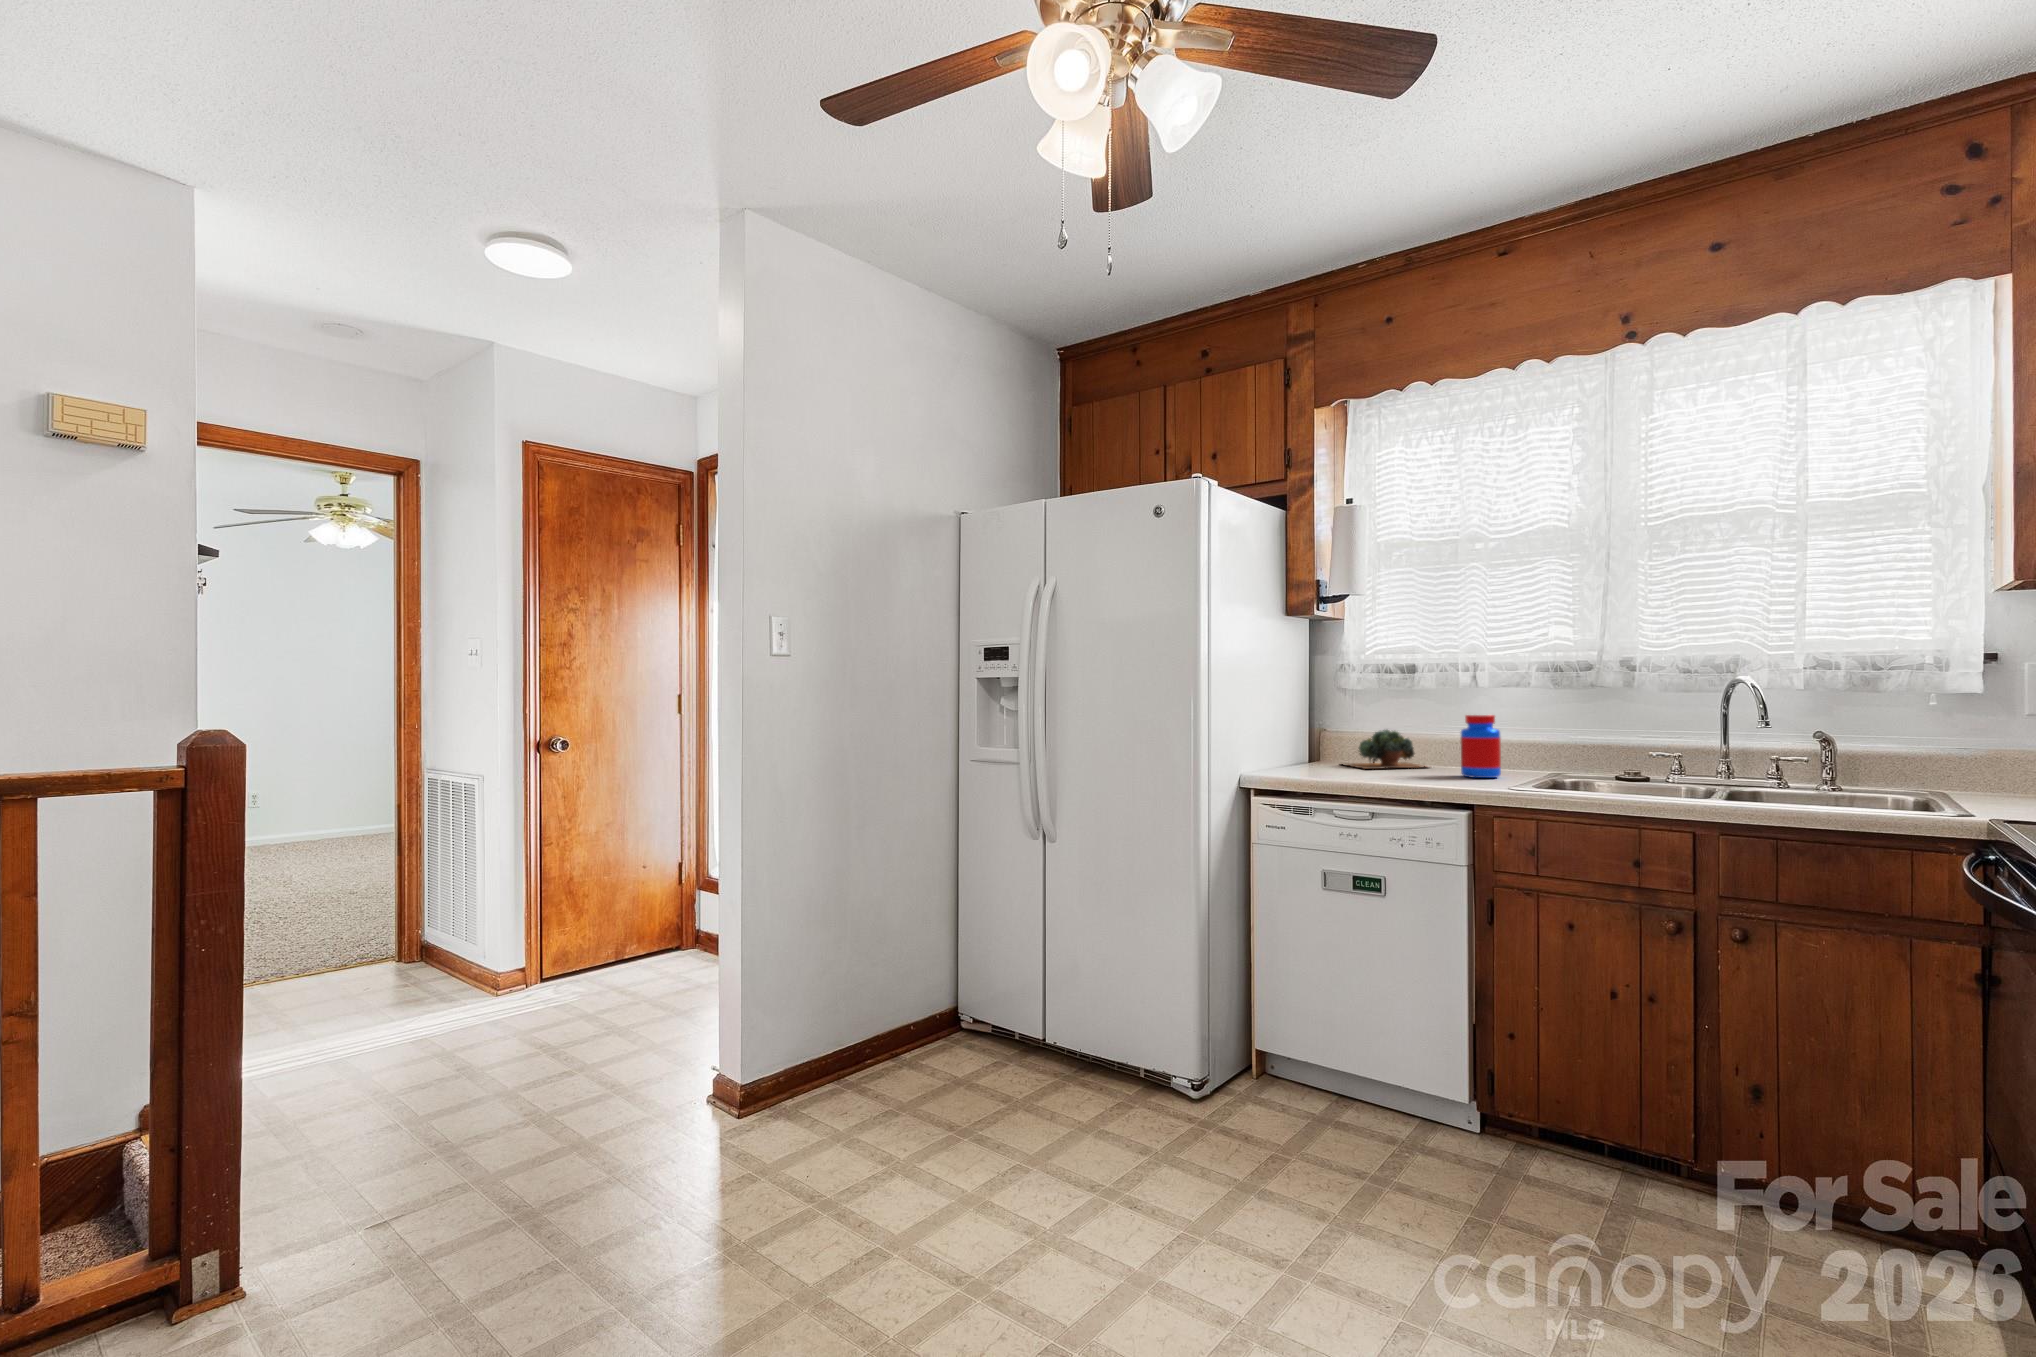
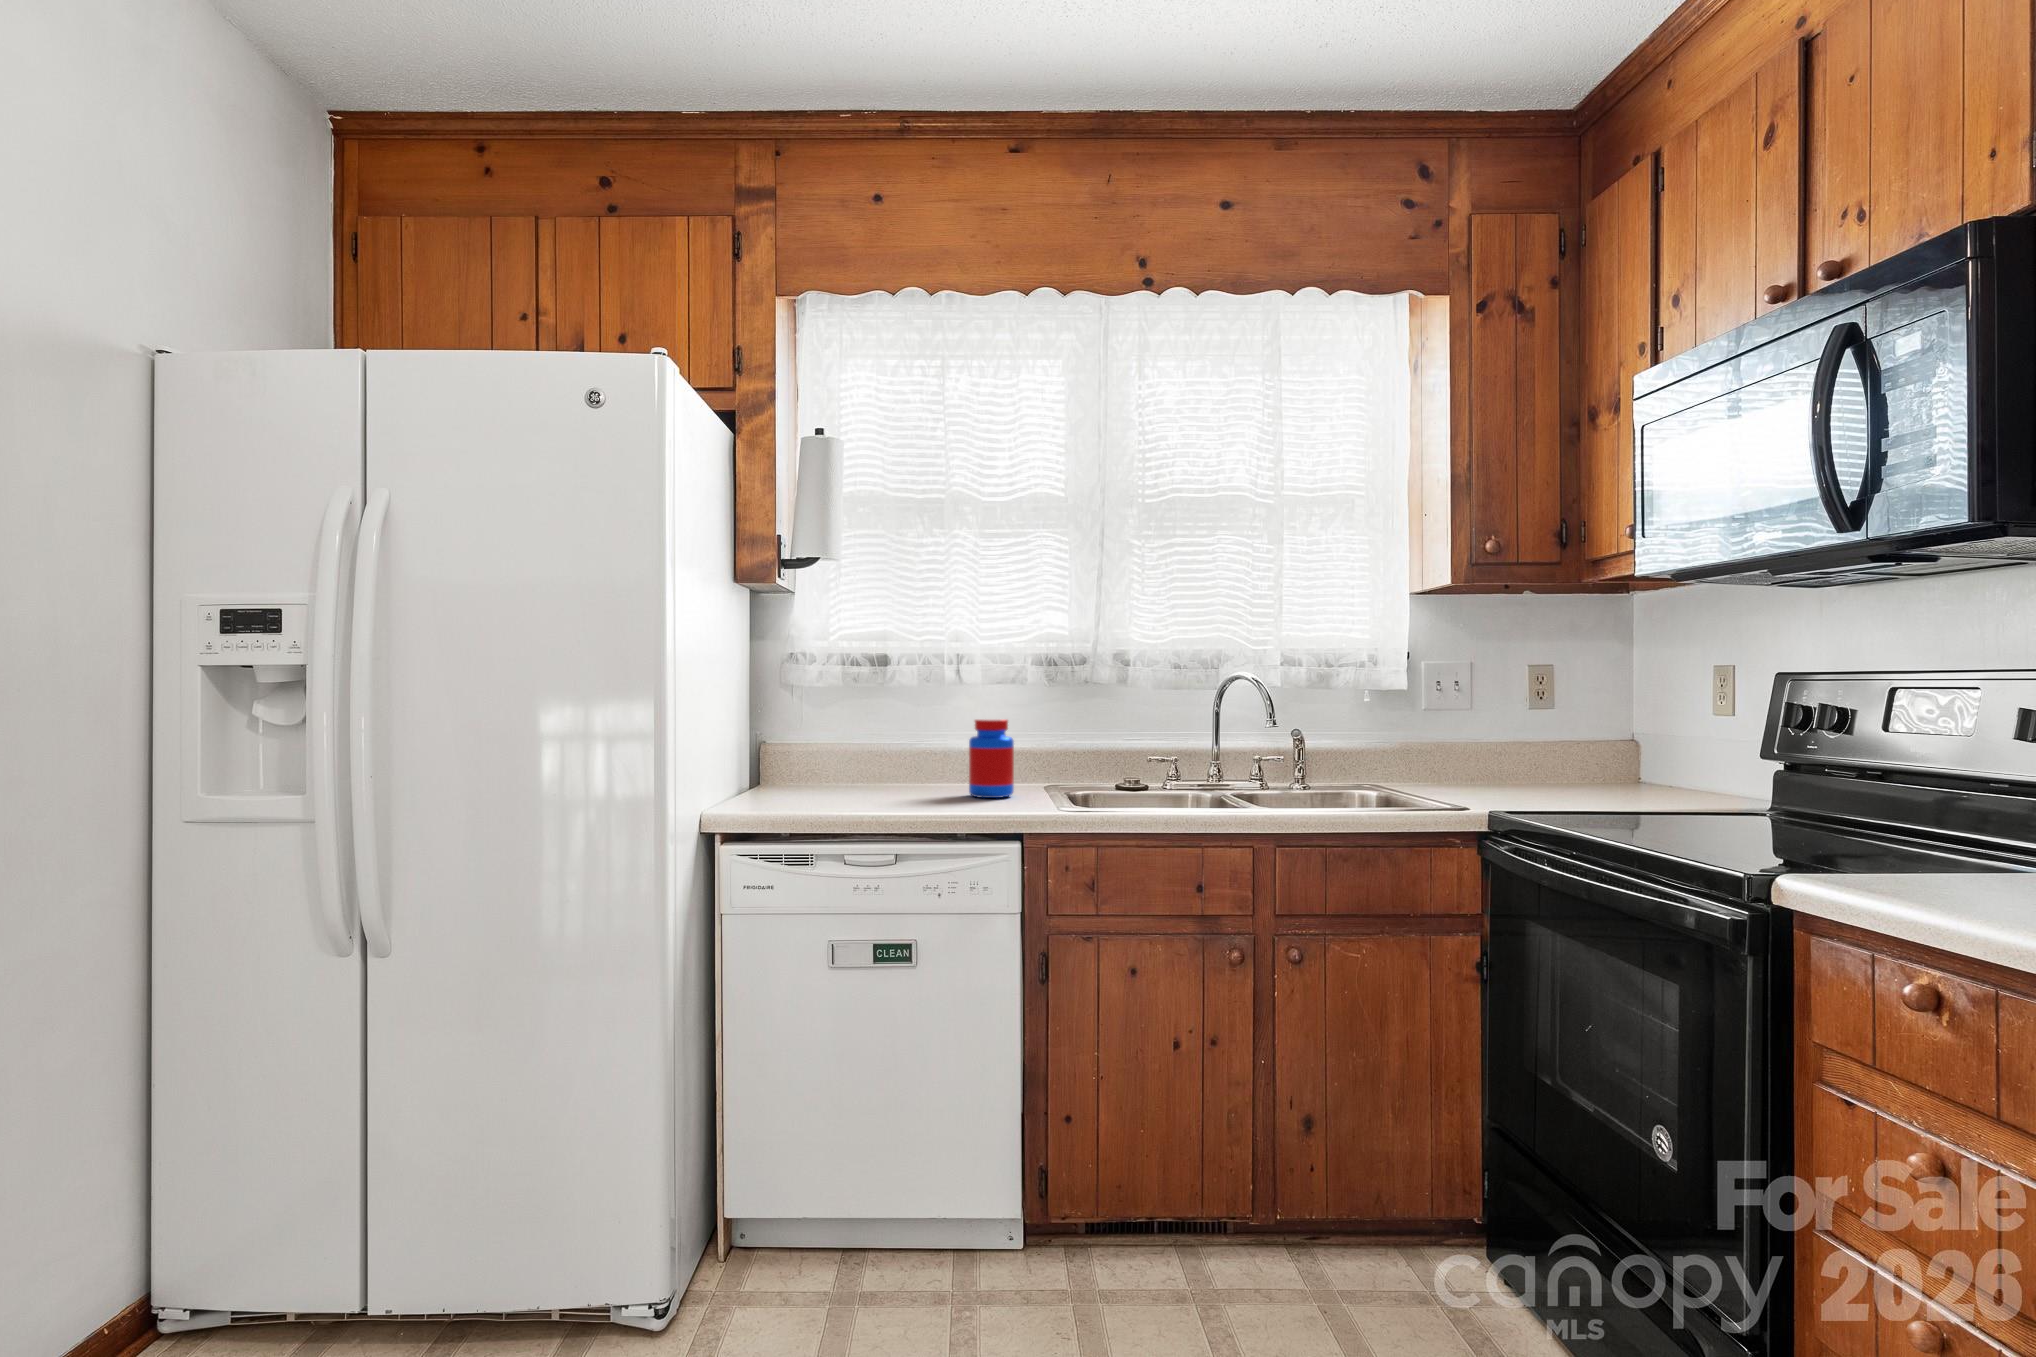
succulent plant: present [1344,730,1425,769] -> none [797,738,914,793]

